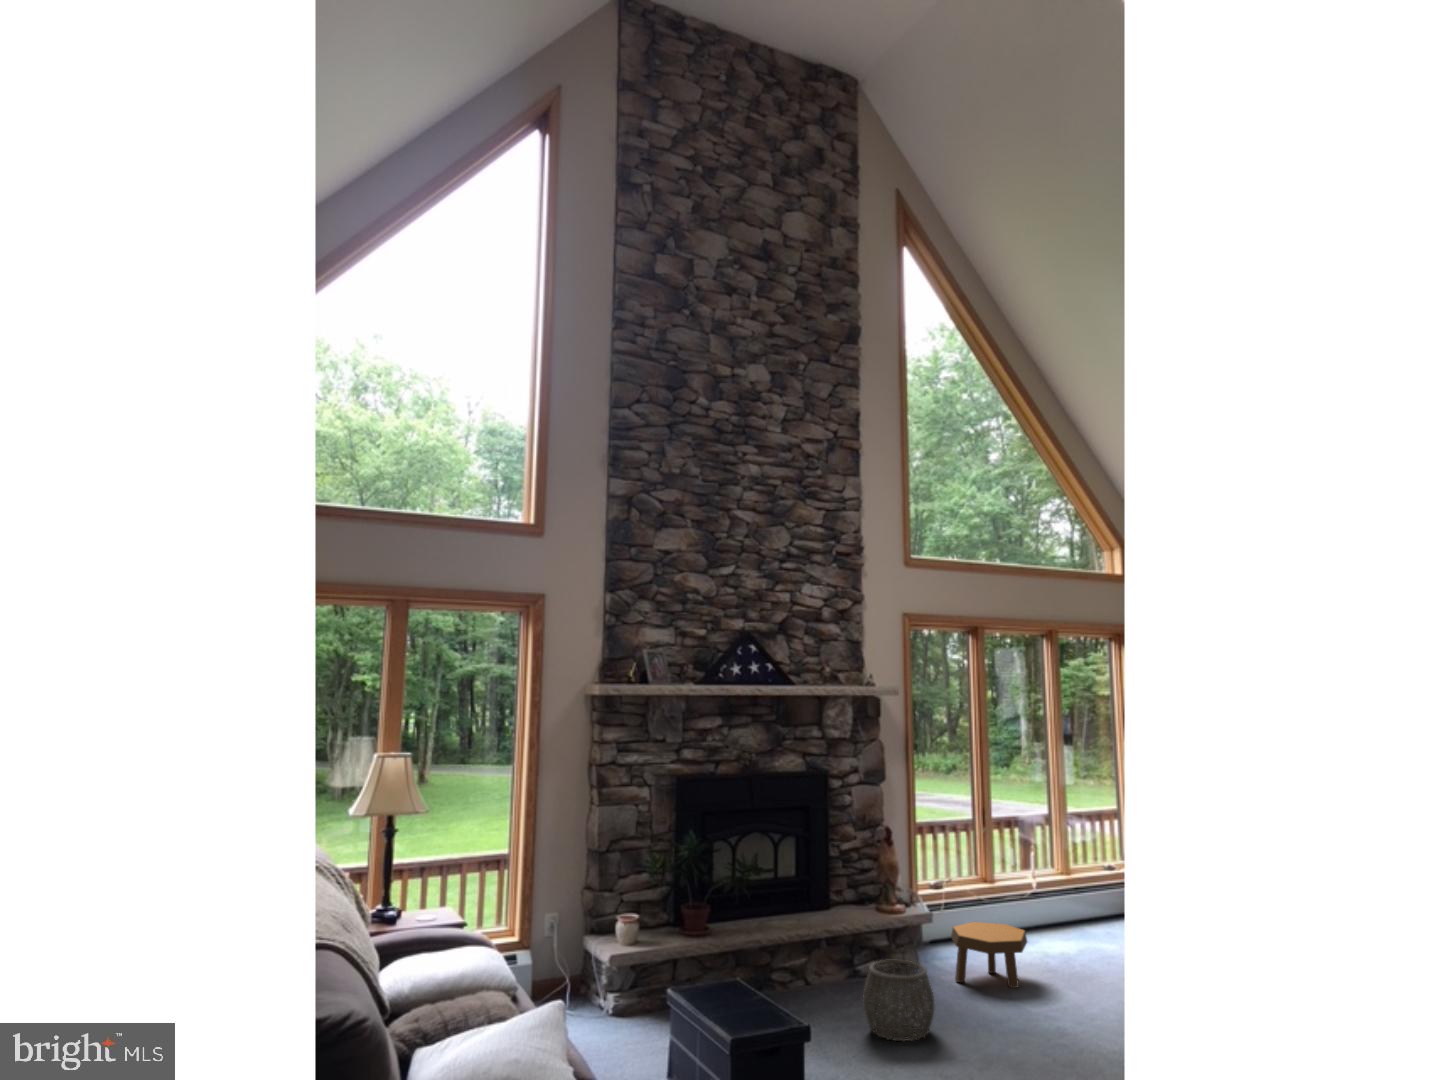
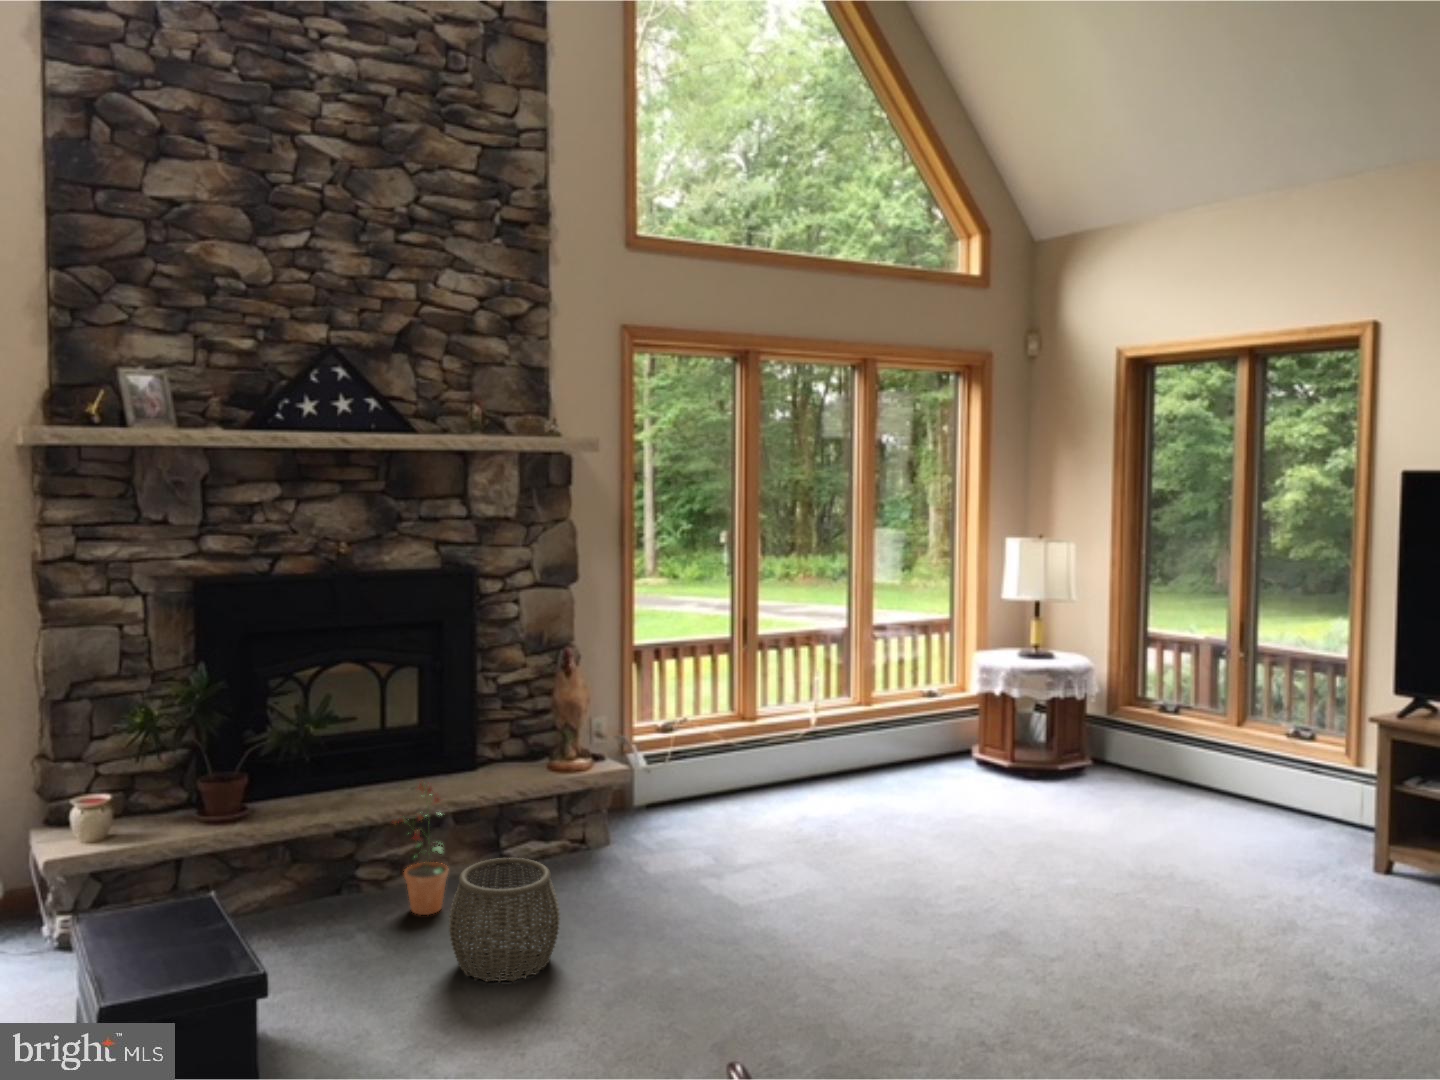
potted plant: none [797,911,840,1005] -> present [394,781,448,915]
footstool: present [951,922,1027,988] -> none [645,784,756,882]

